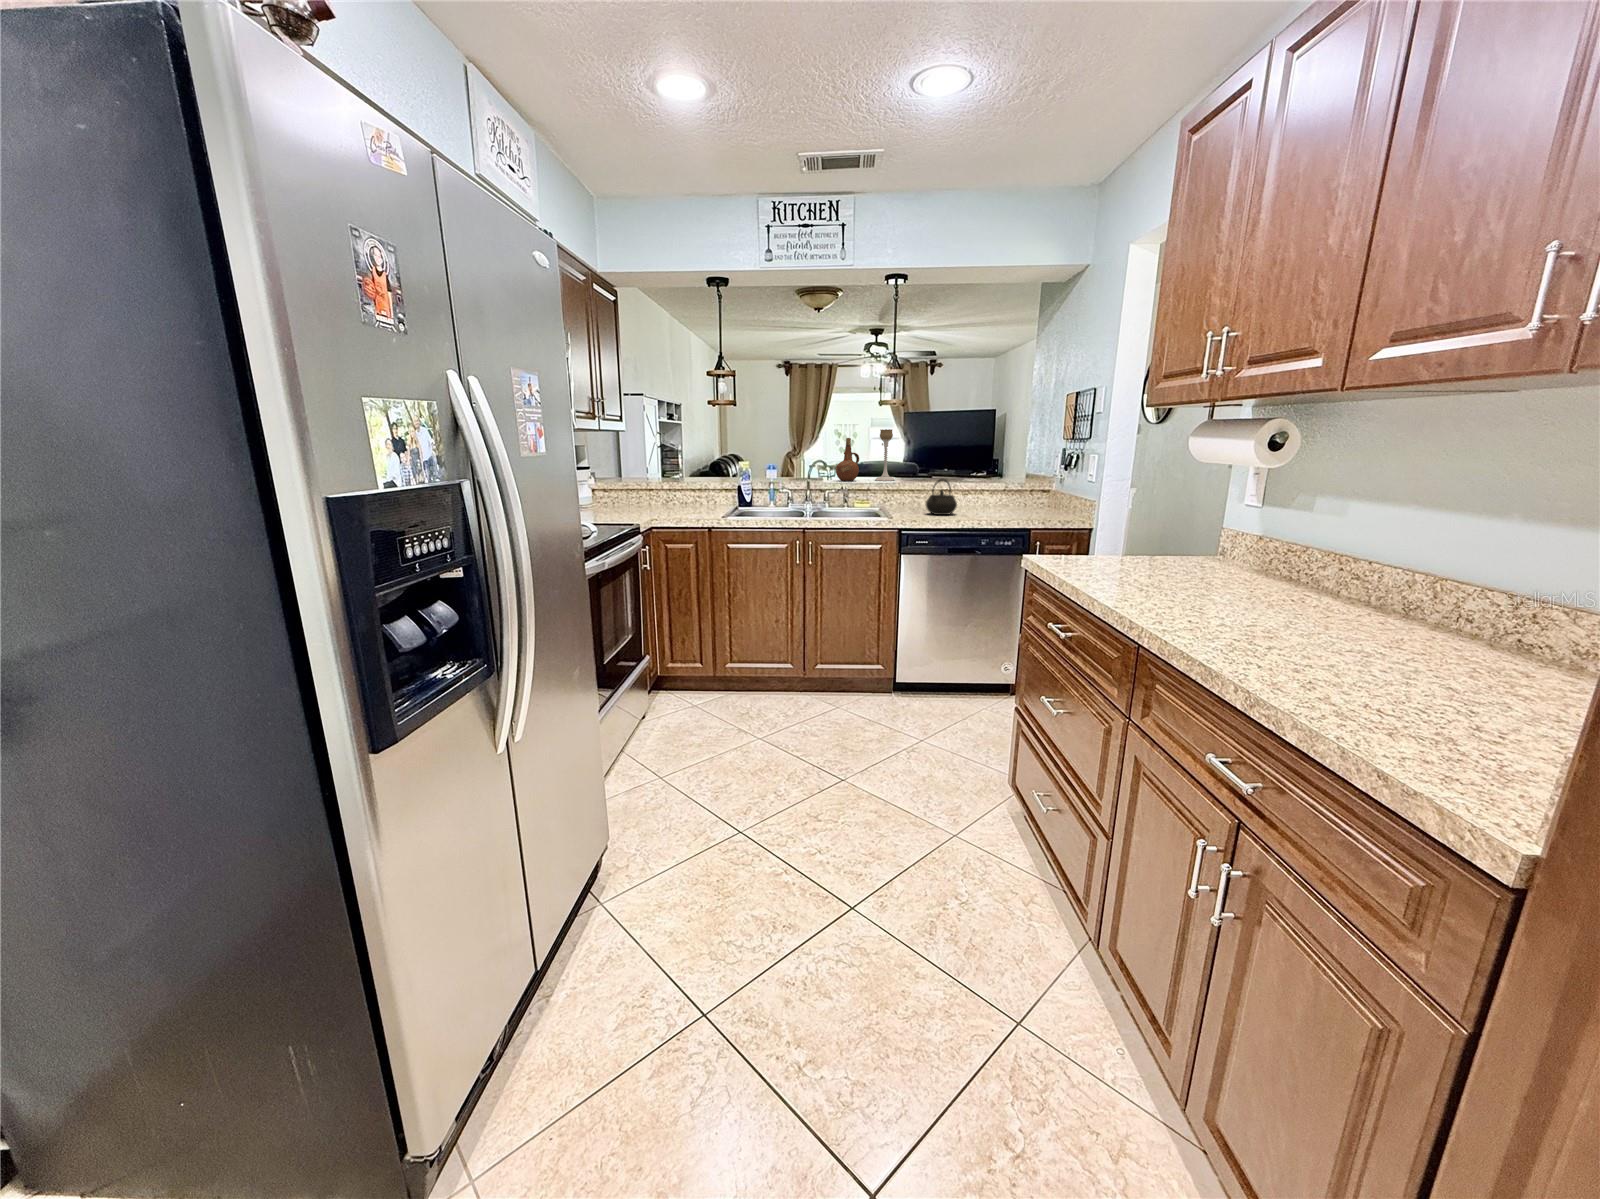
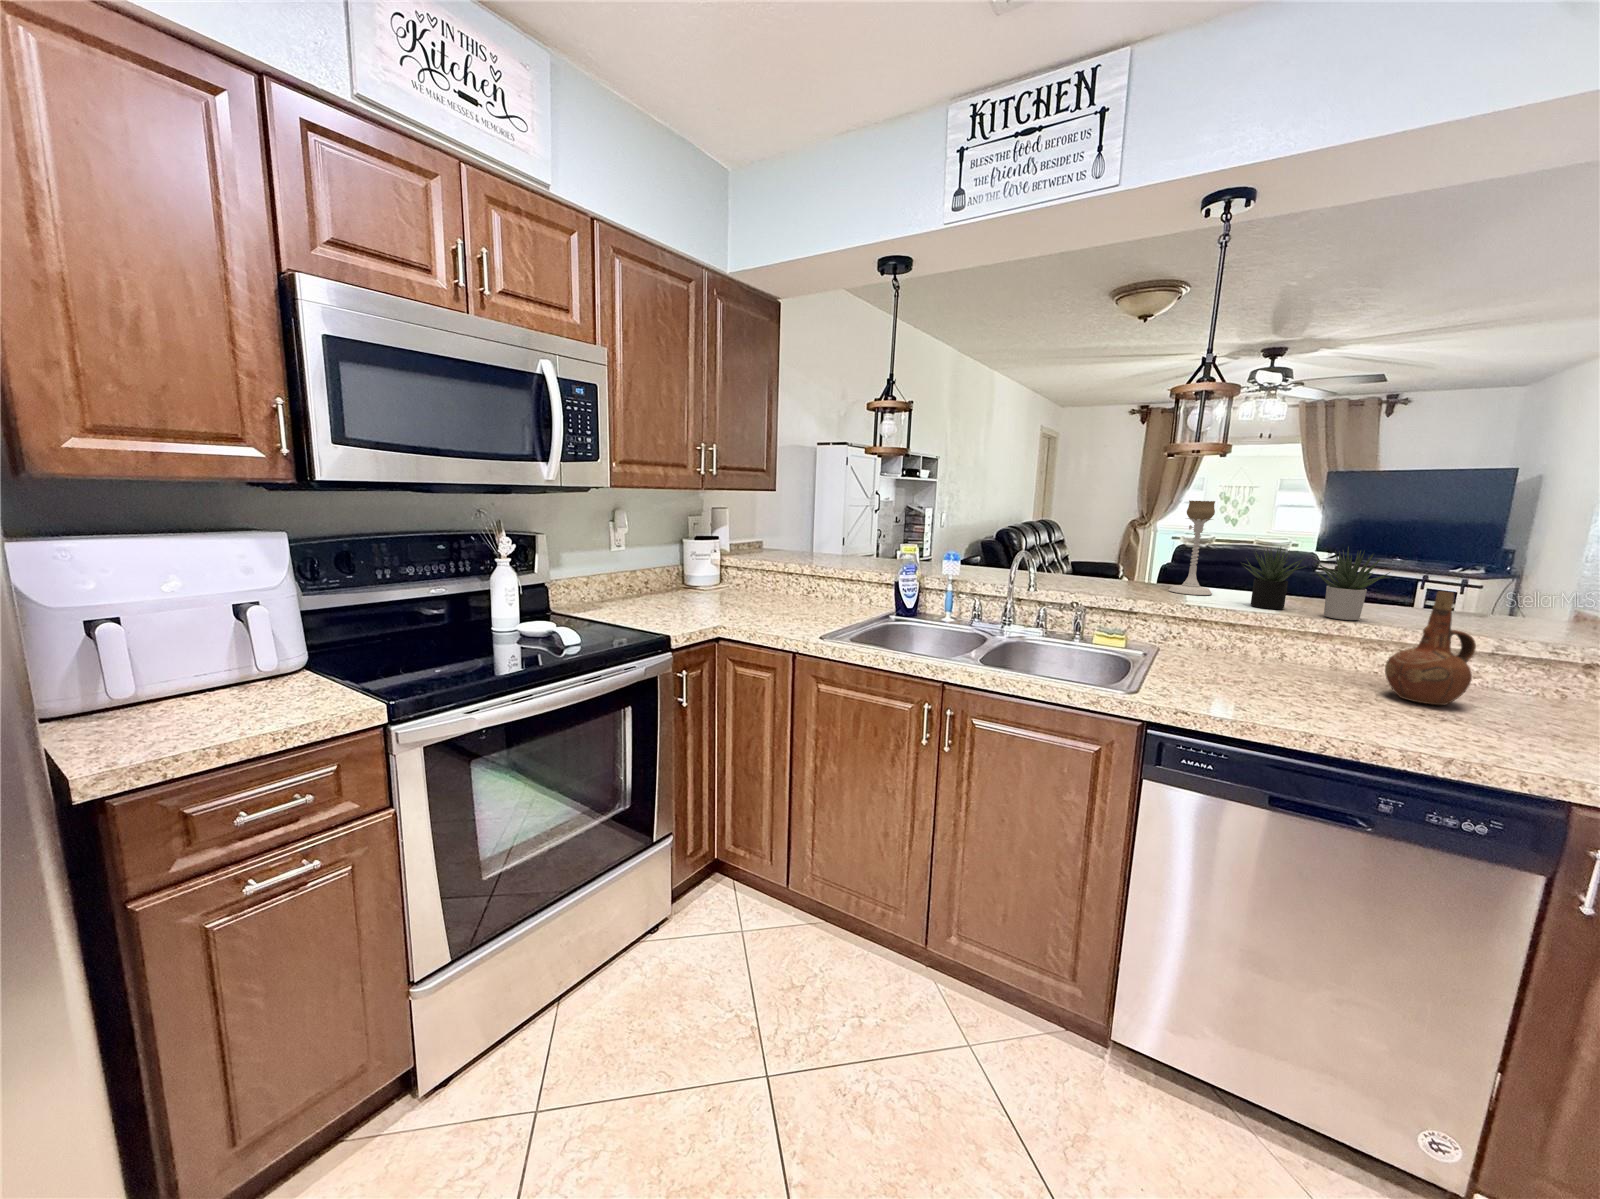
ceramic pitcher: present [836,438,859,481] -> present [1385,591,1476,705]
succulent plant: none [909,448,969,483] -> present [1242,547,1390,620]
kettle: present [926,478,957,515] -> none [1240,618,1328,701]

